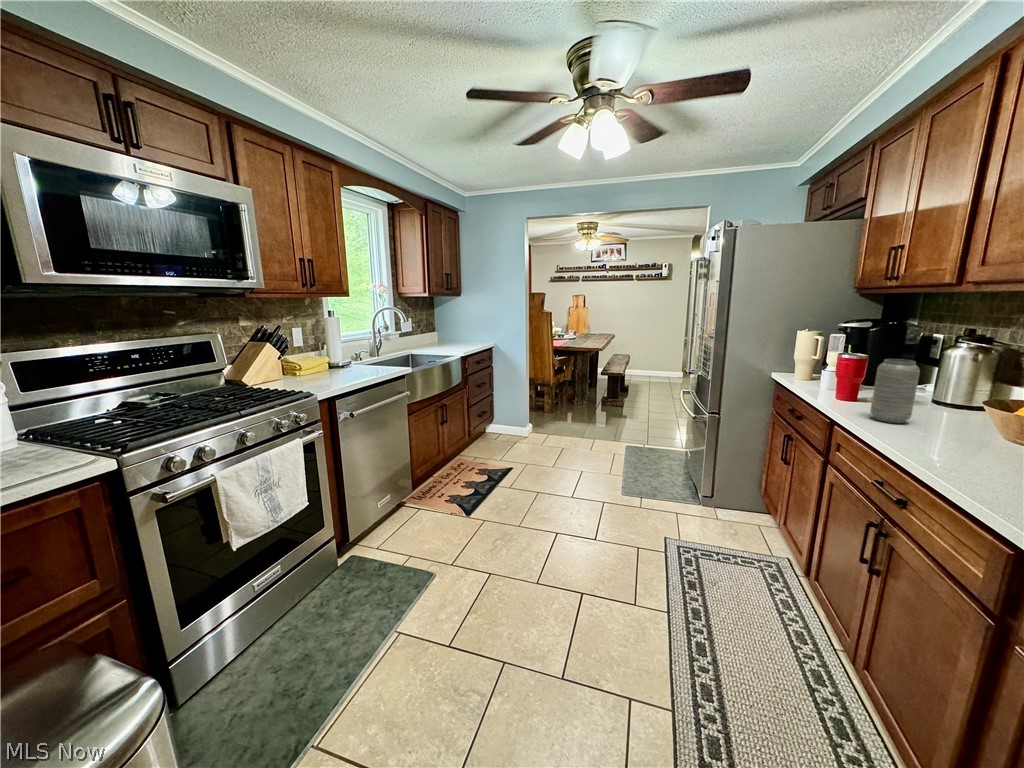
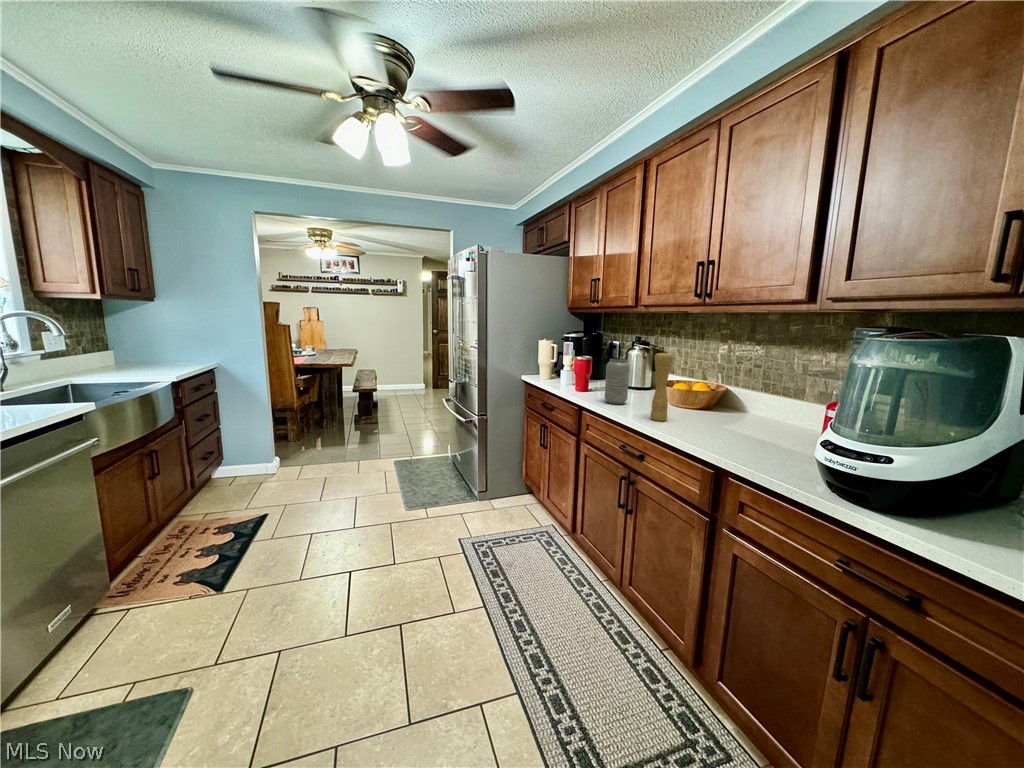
pepper mill: none [928,353,983,455] -> present [650,352,673,421]

